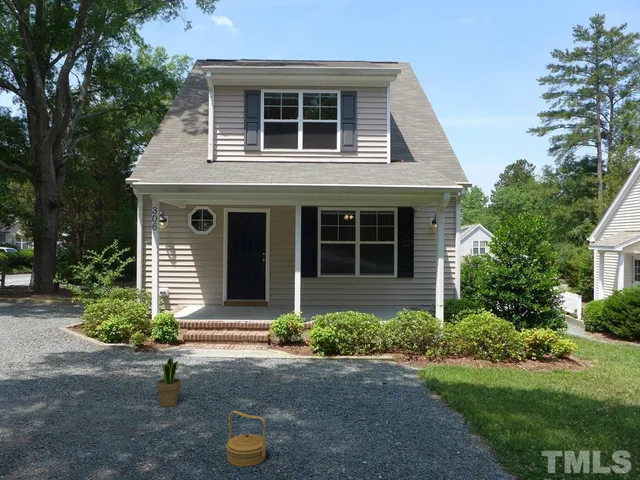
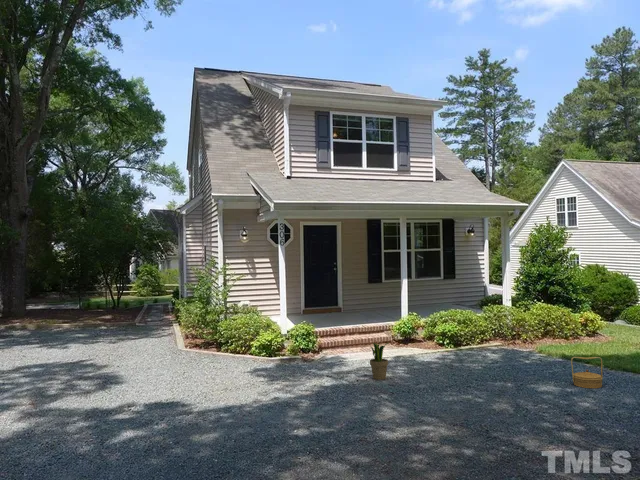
potted plant: present [157,358,184,407] -> present [370,343,388,380]

